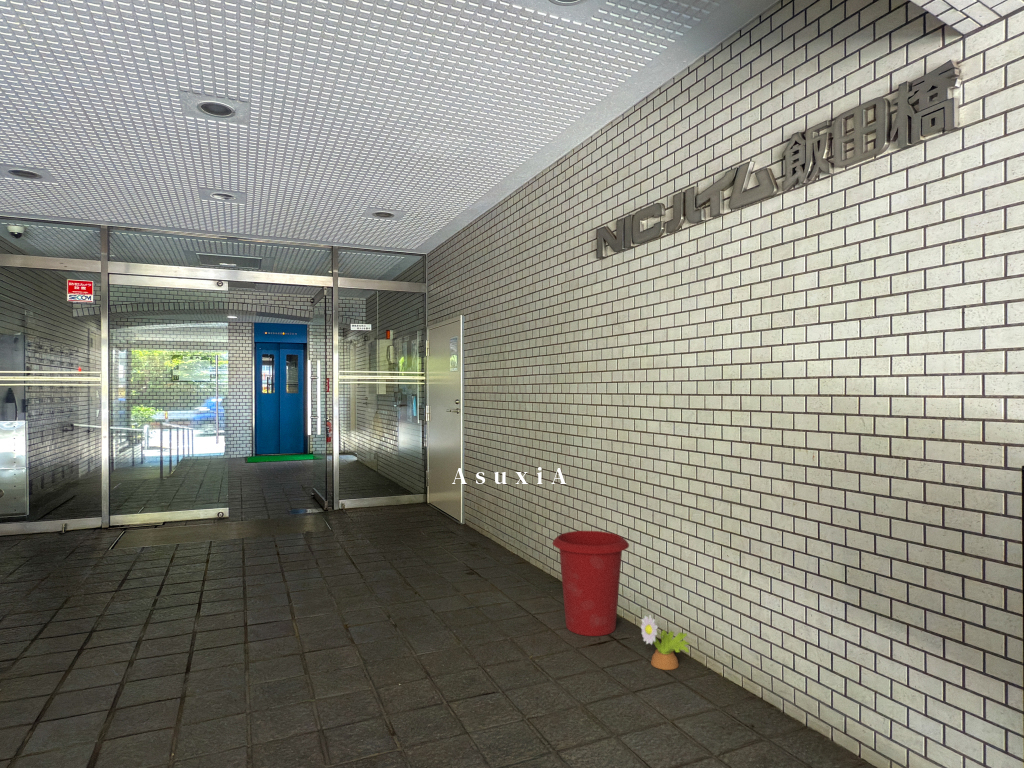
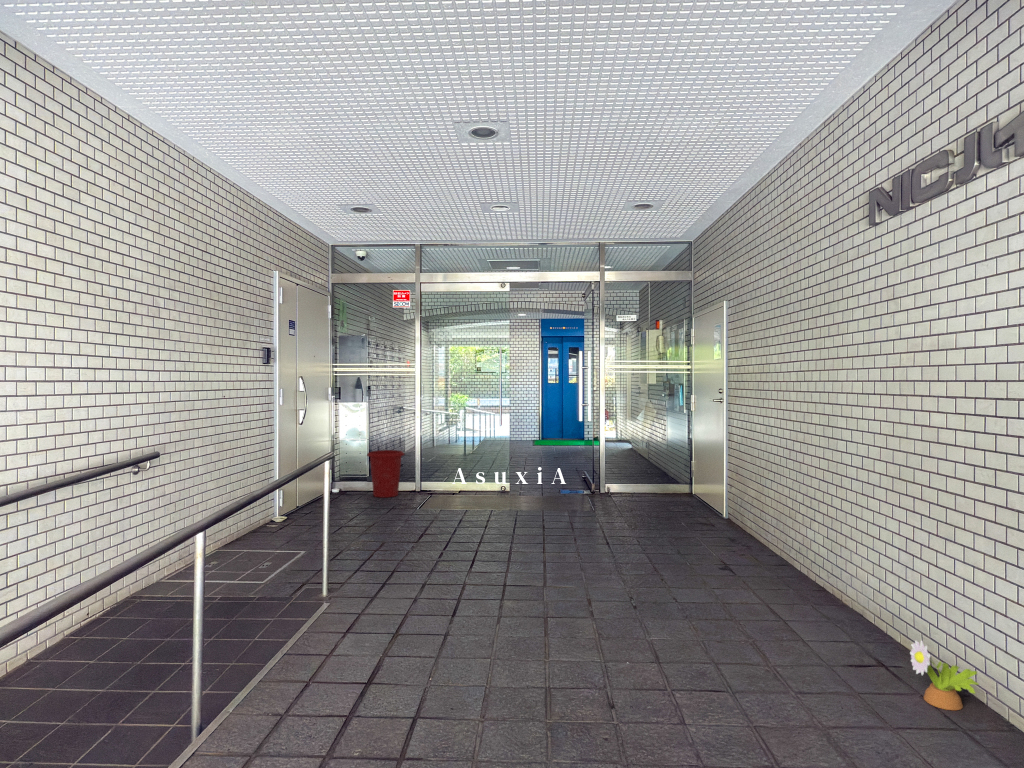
waste bin: present [552,531,629,636] -> present [367,450,404,497]

